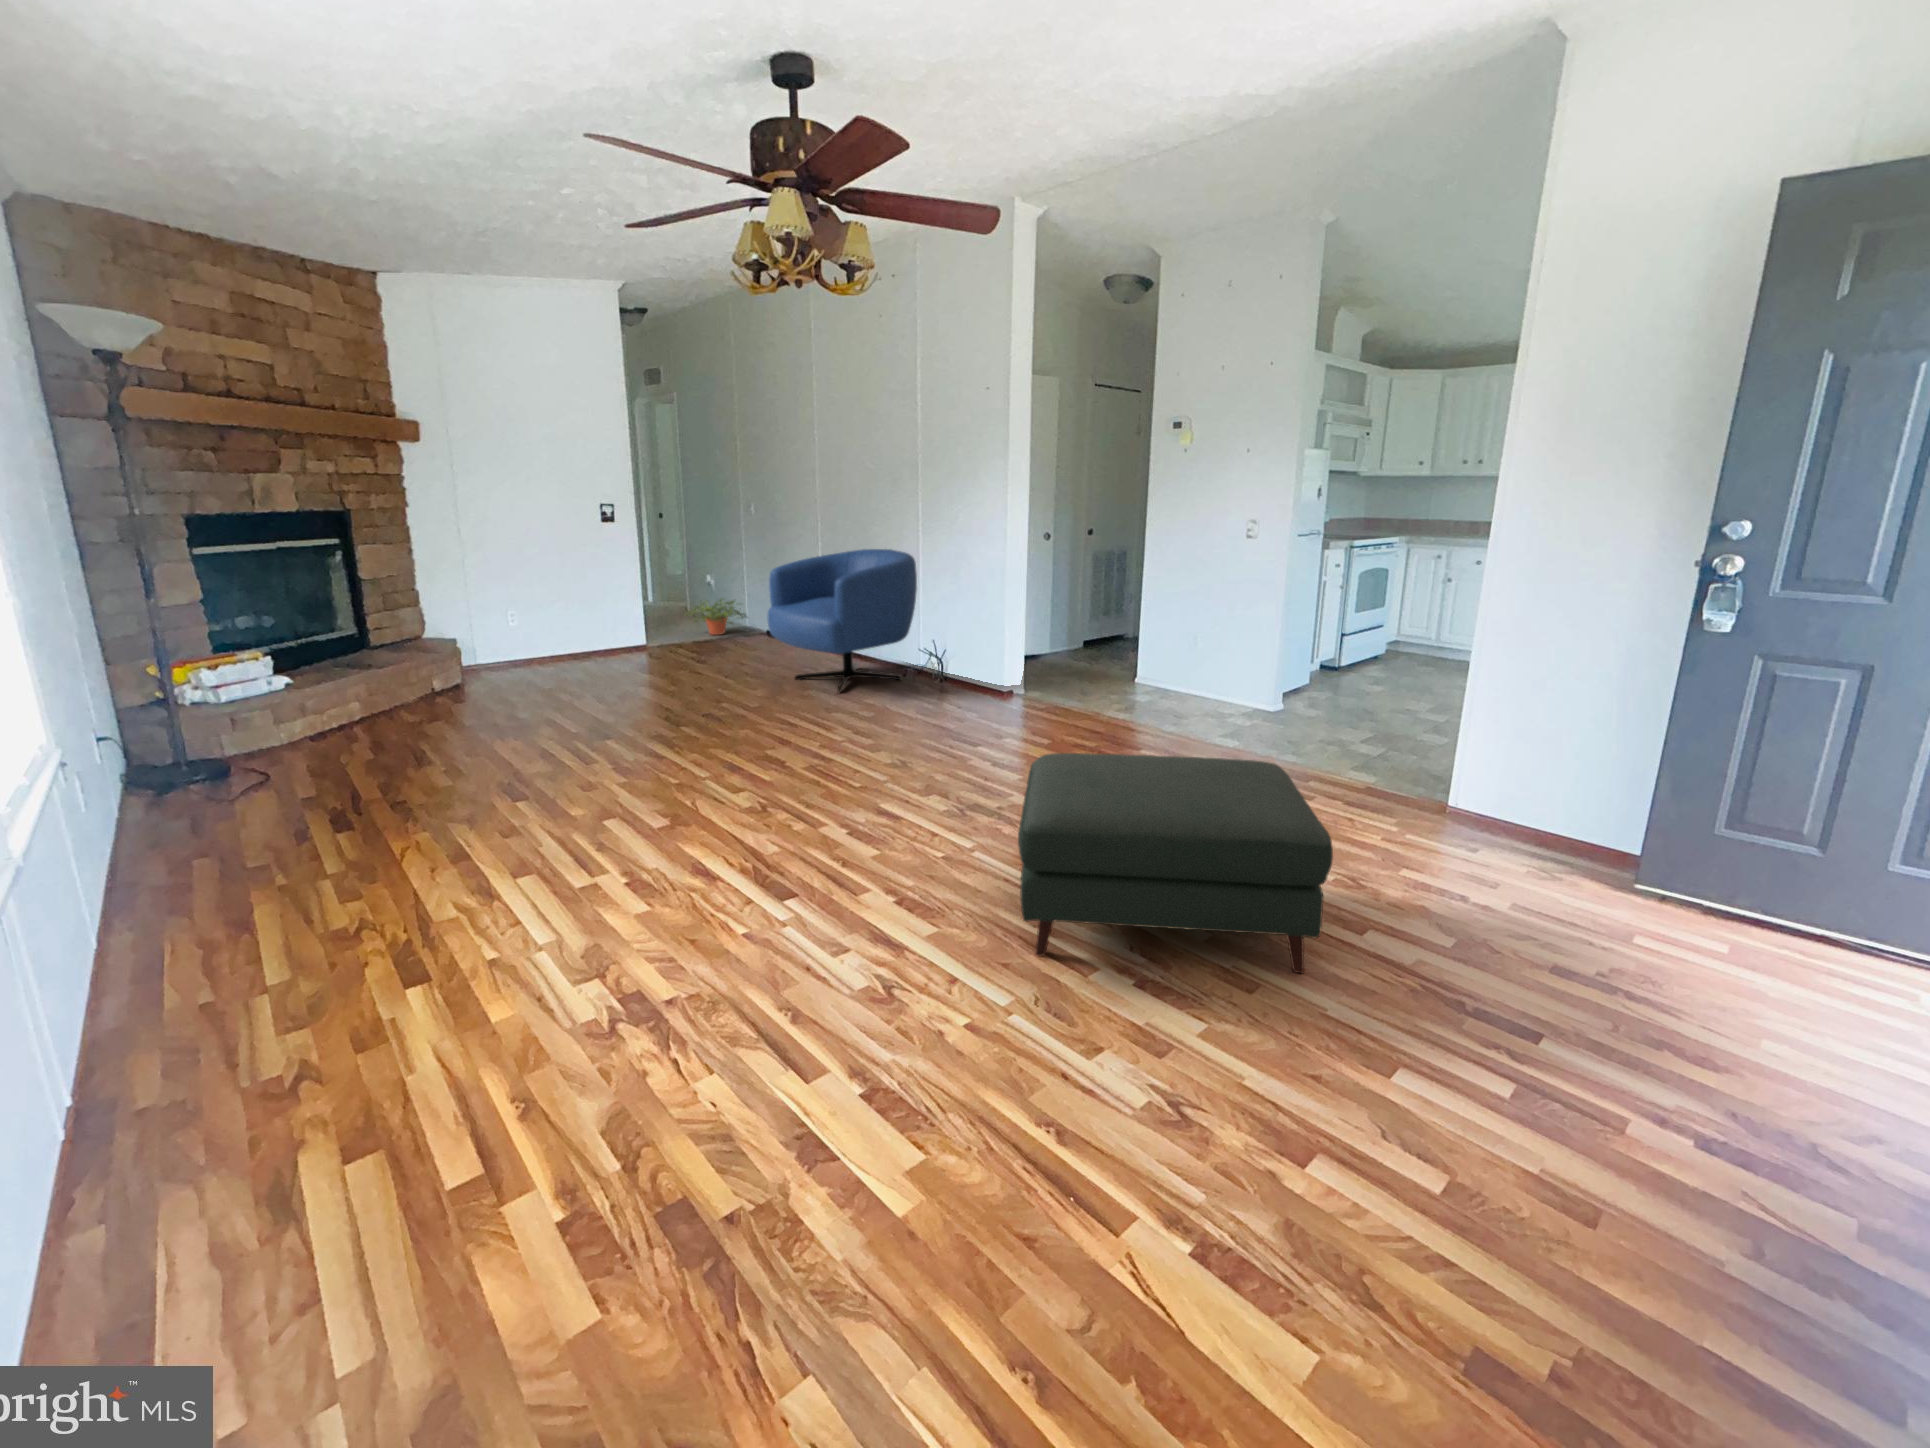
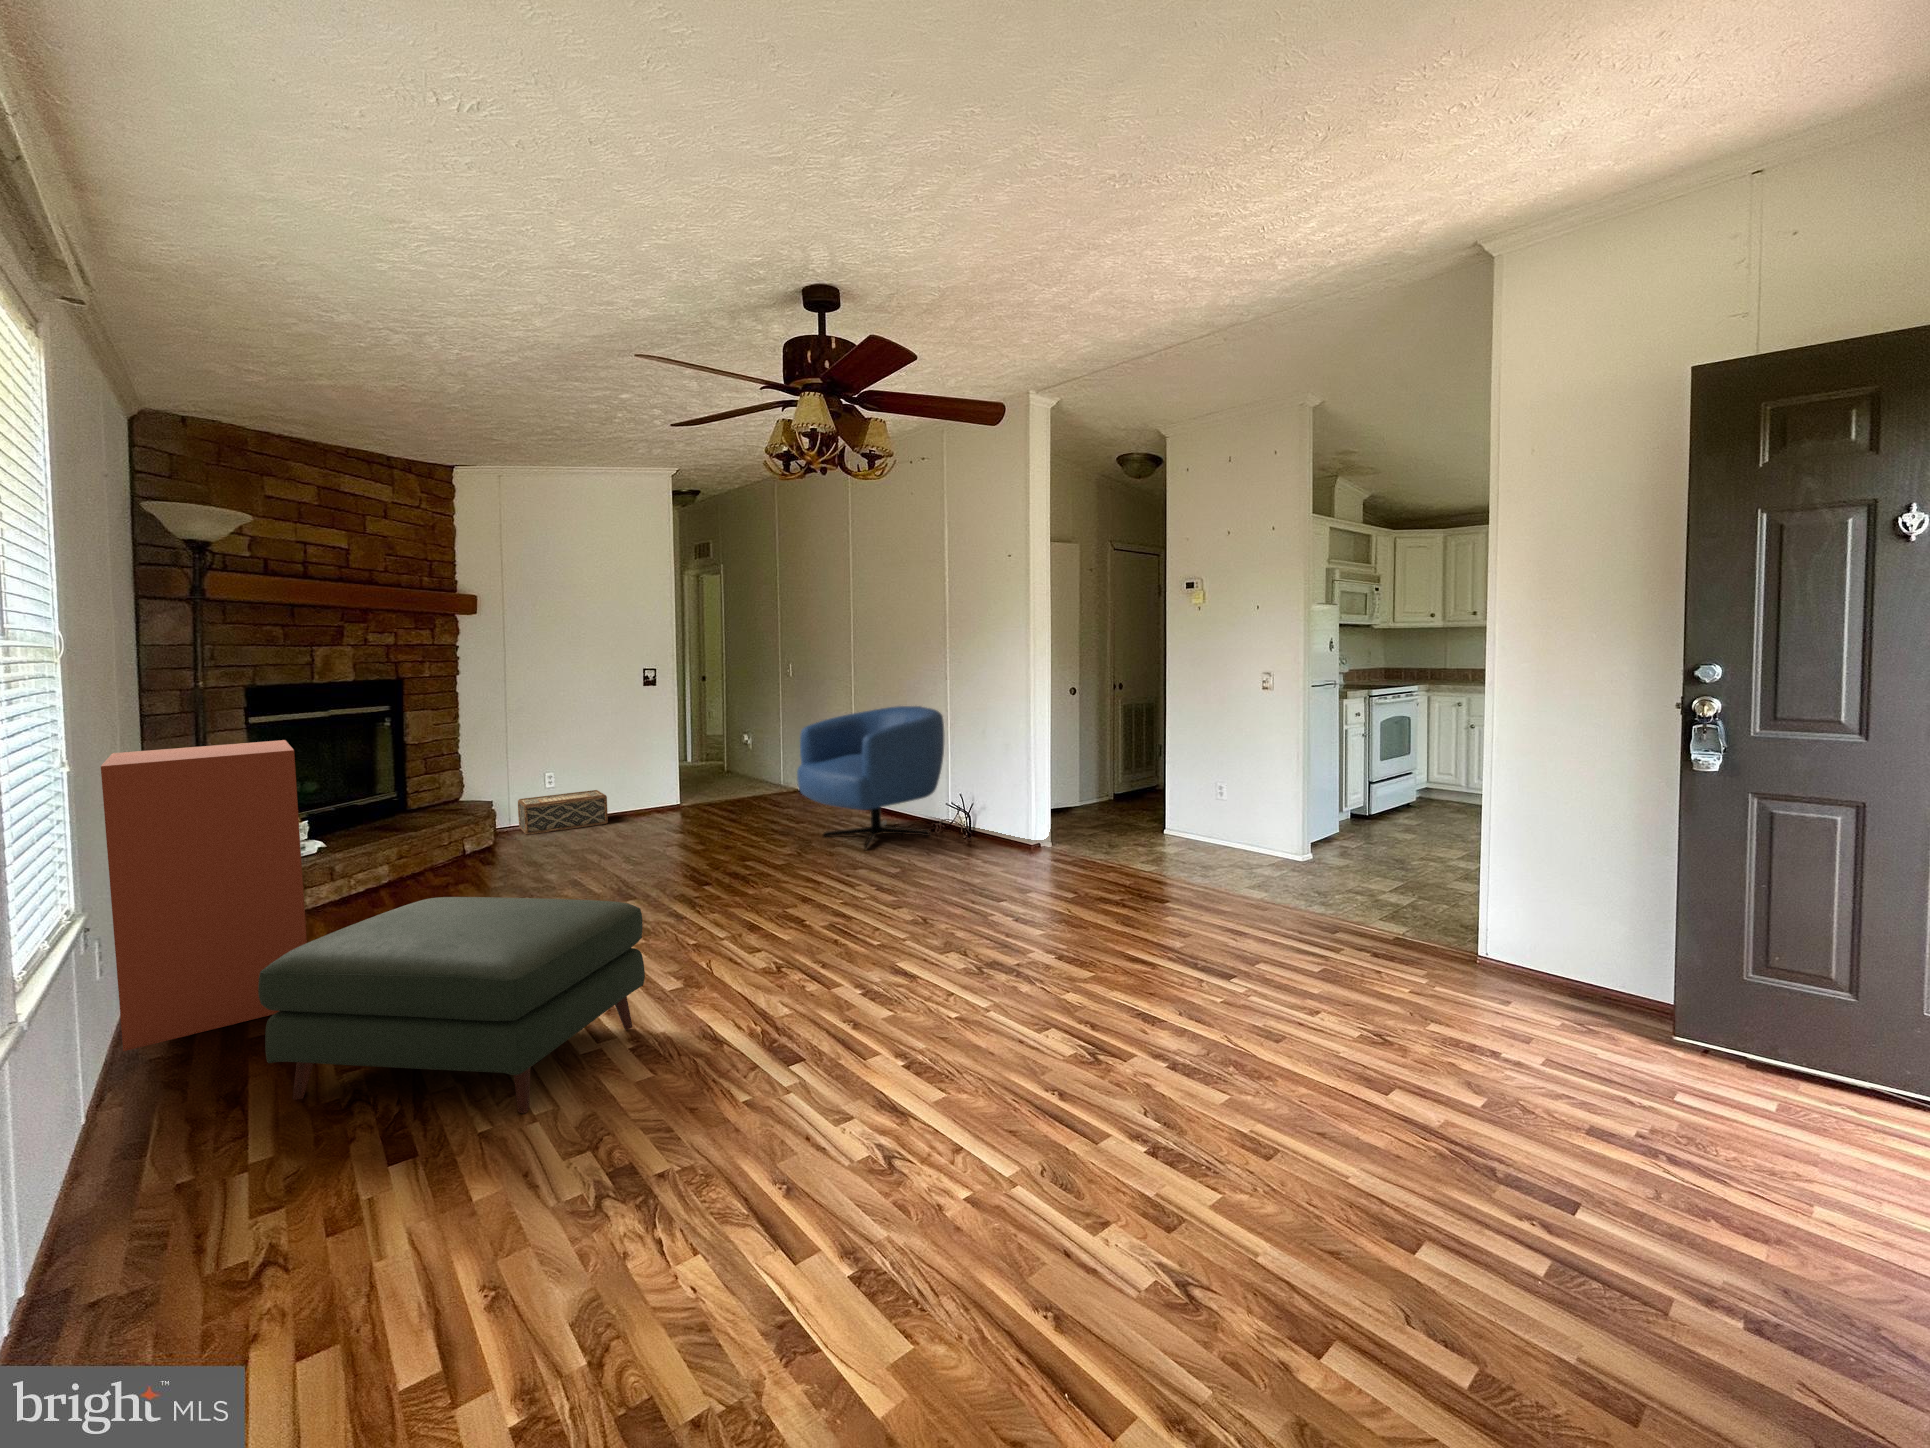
bookshelf: none [47,572,303,878] -> present [101,740,307,1051]
potted plant: present [684,599,746,635] -> none [717,757,782,794]
woven basket: none [484,629,577,672] -> present [518,790,608,835]
ottoman: present [1018,753,1333,973] -> present [258,897,645,1113]

